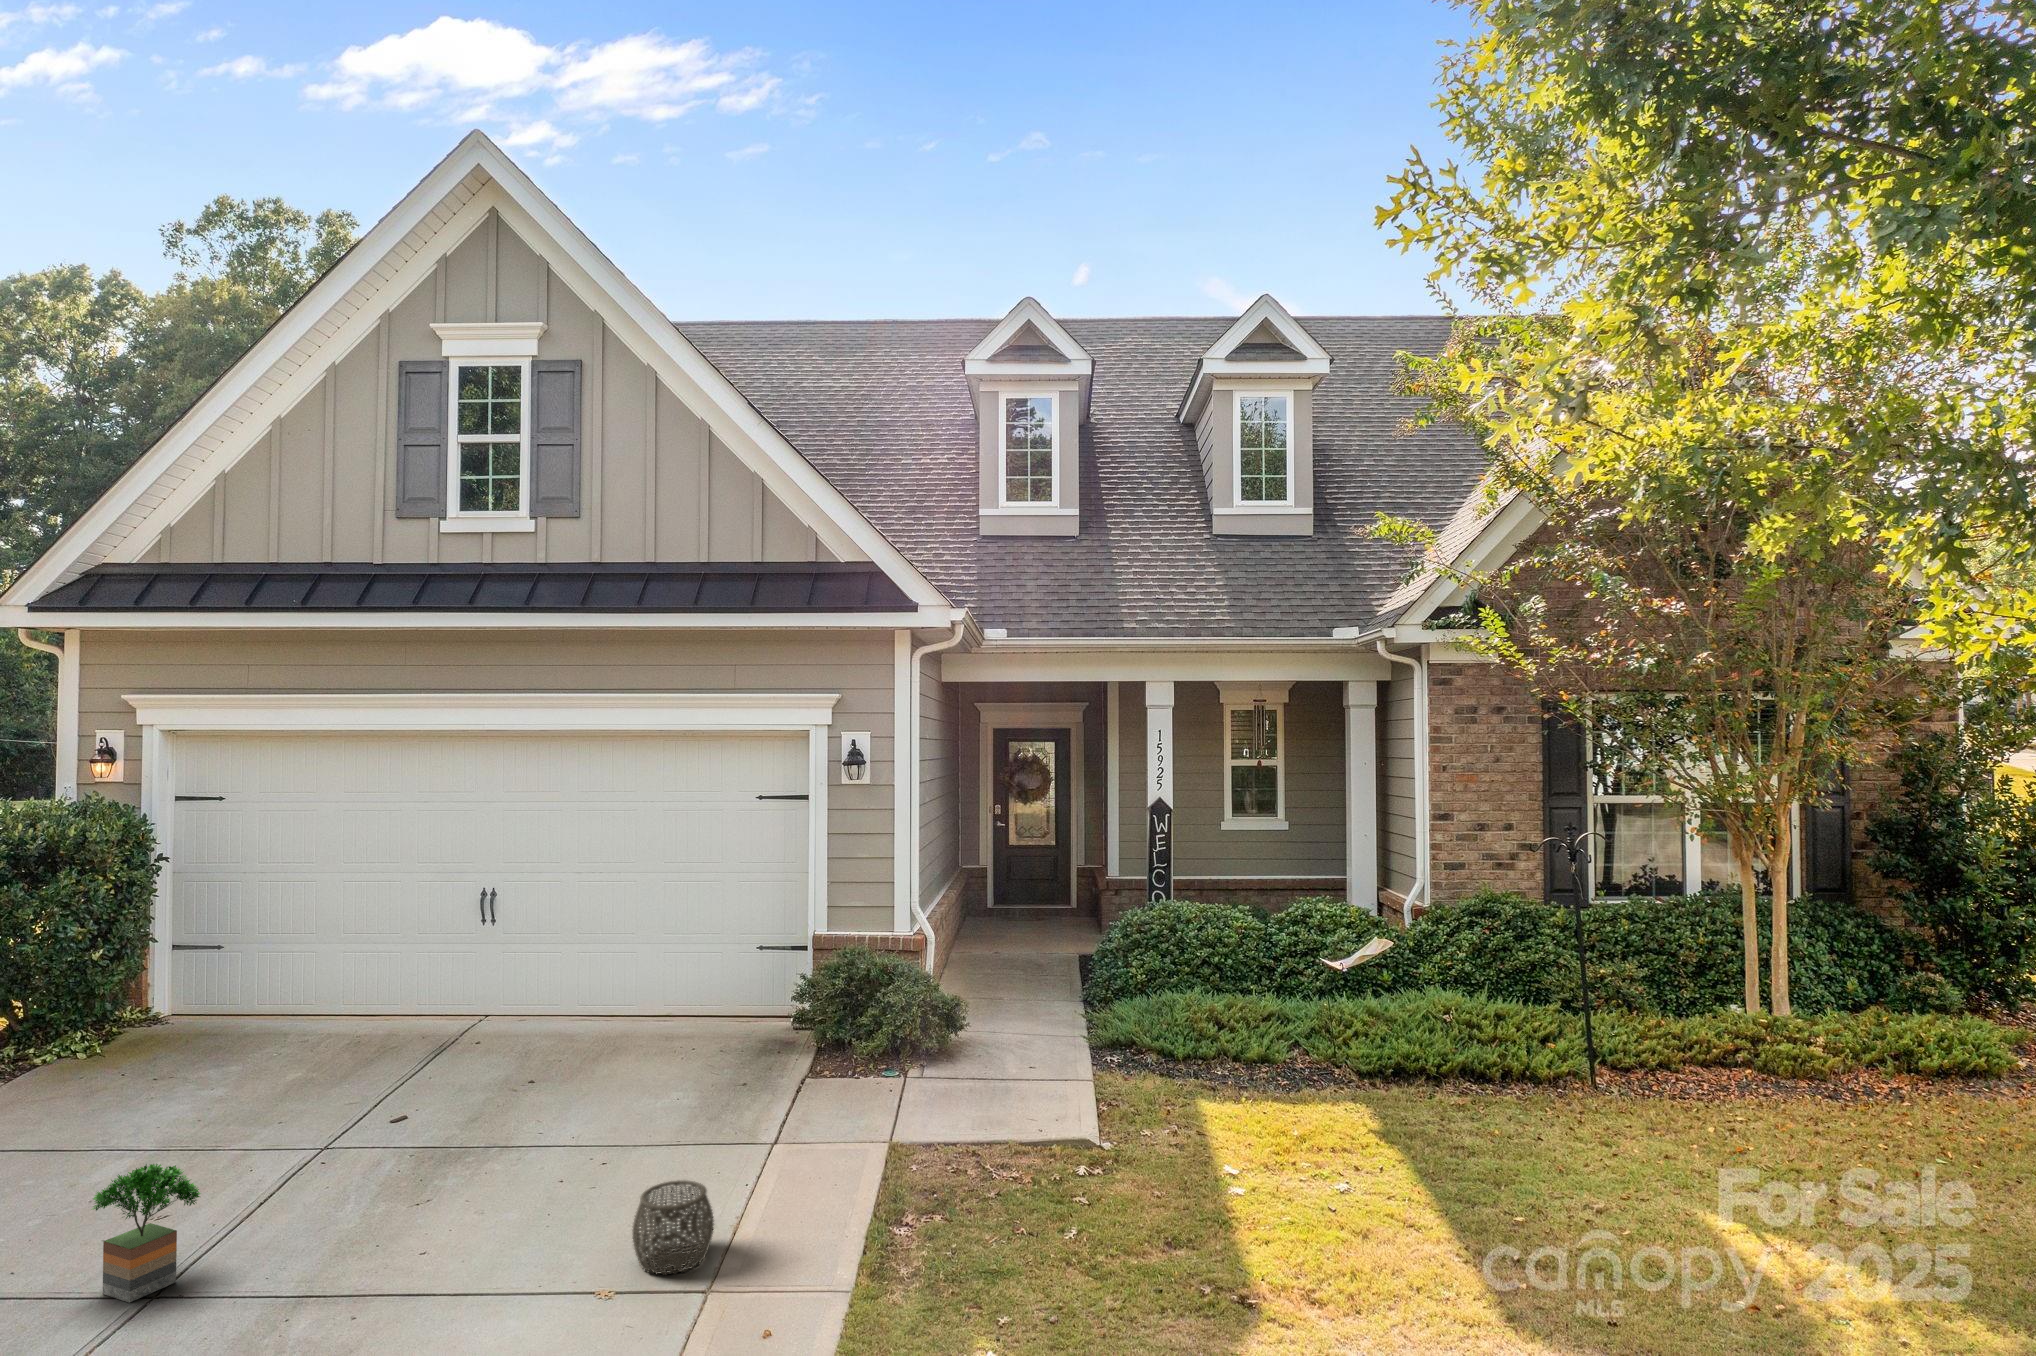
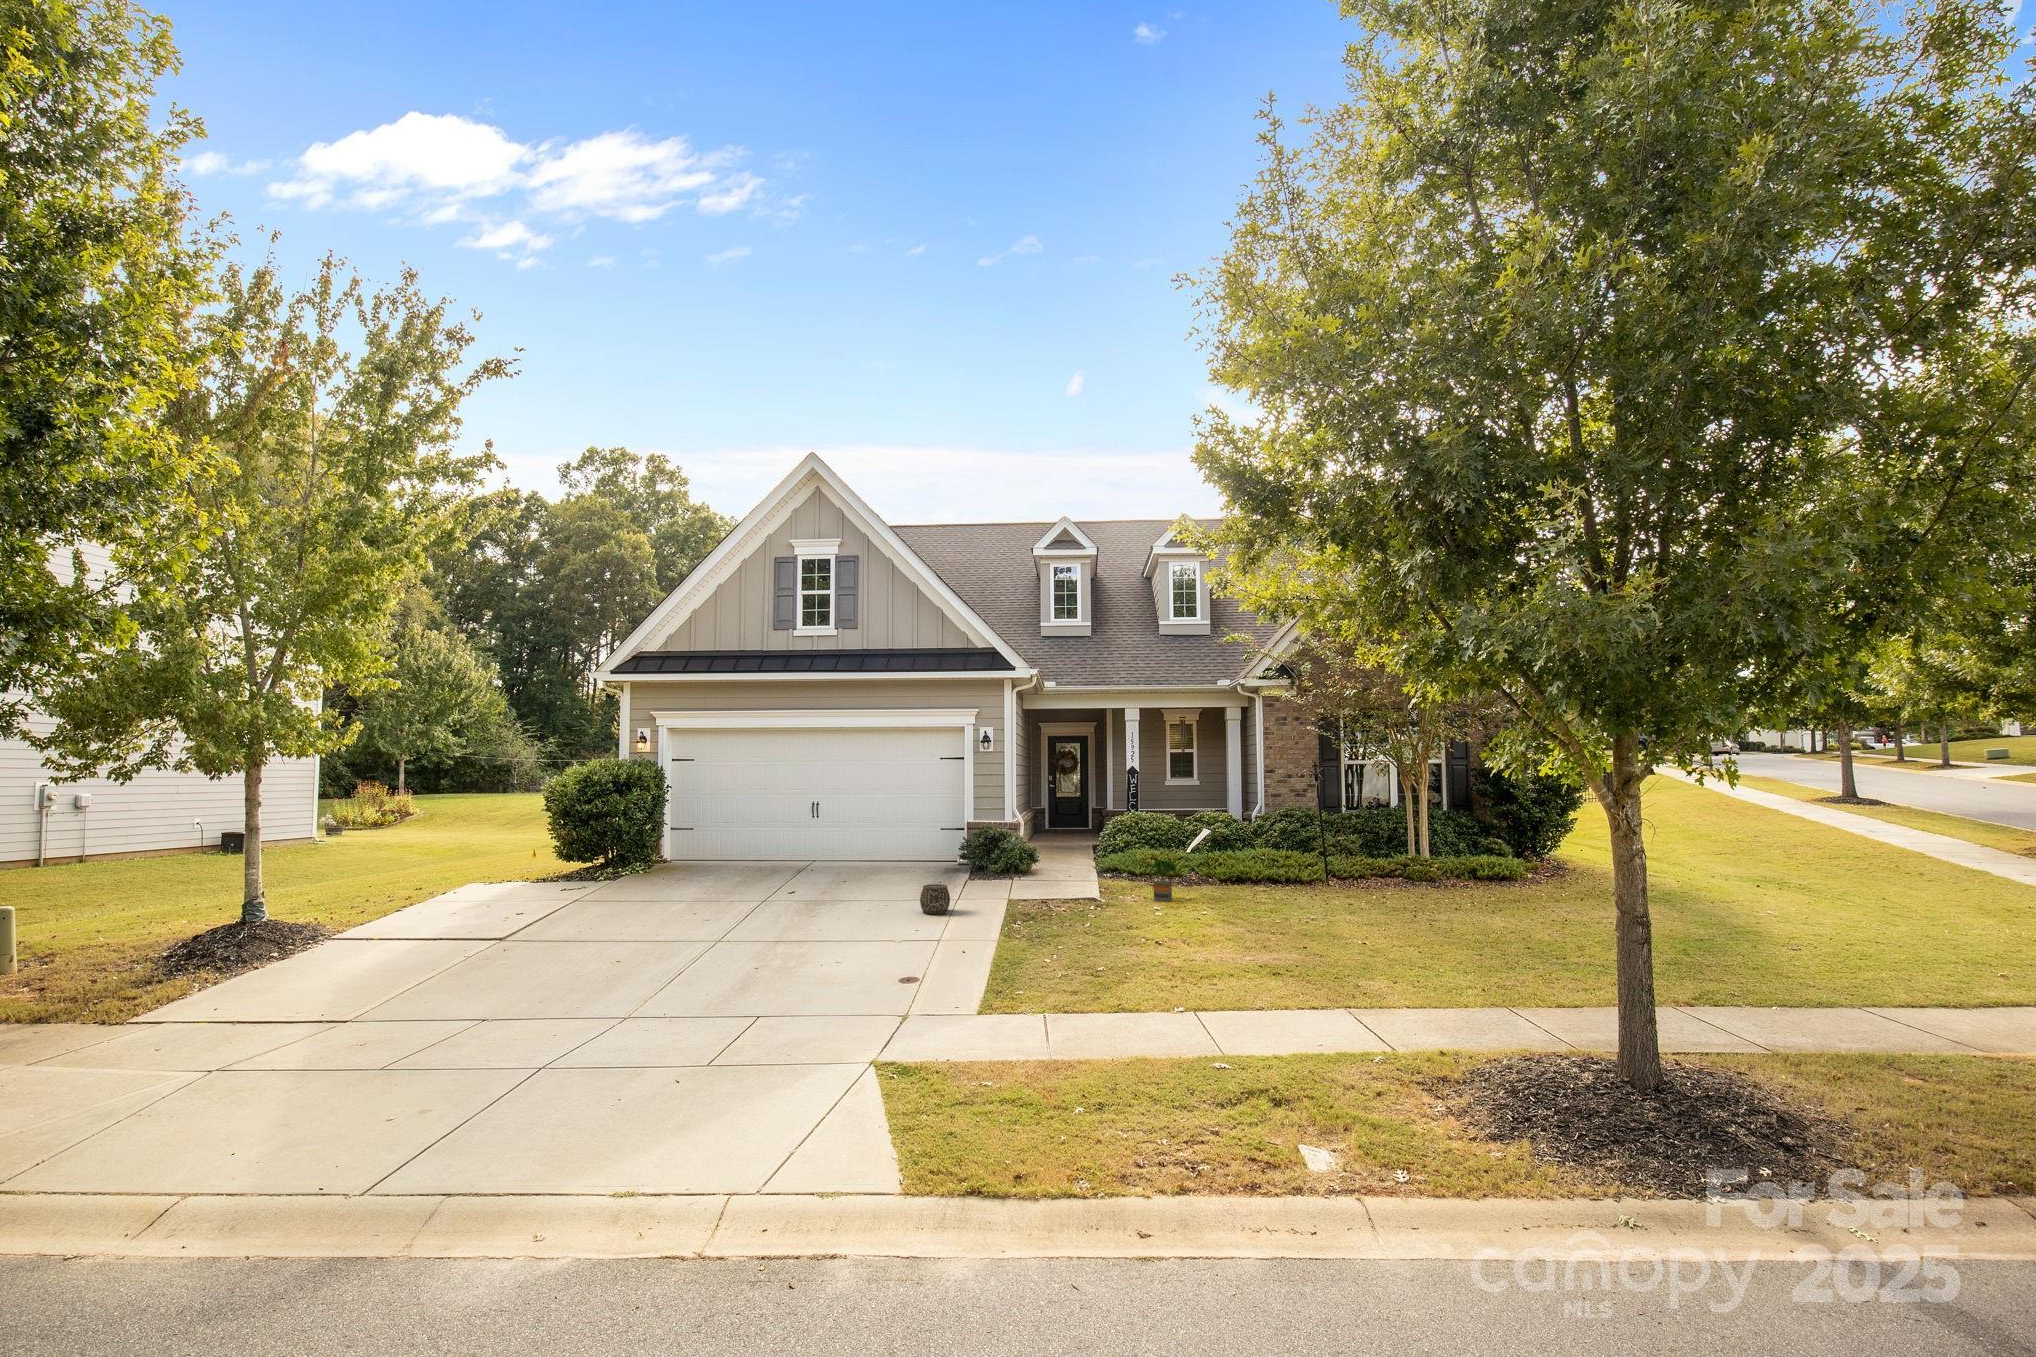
potted tree: present [93,1164,200,1303] -> present [1149,860,1177,902]

